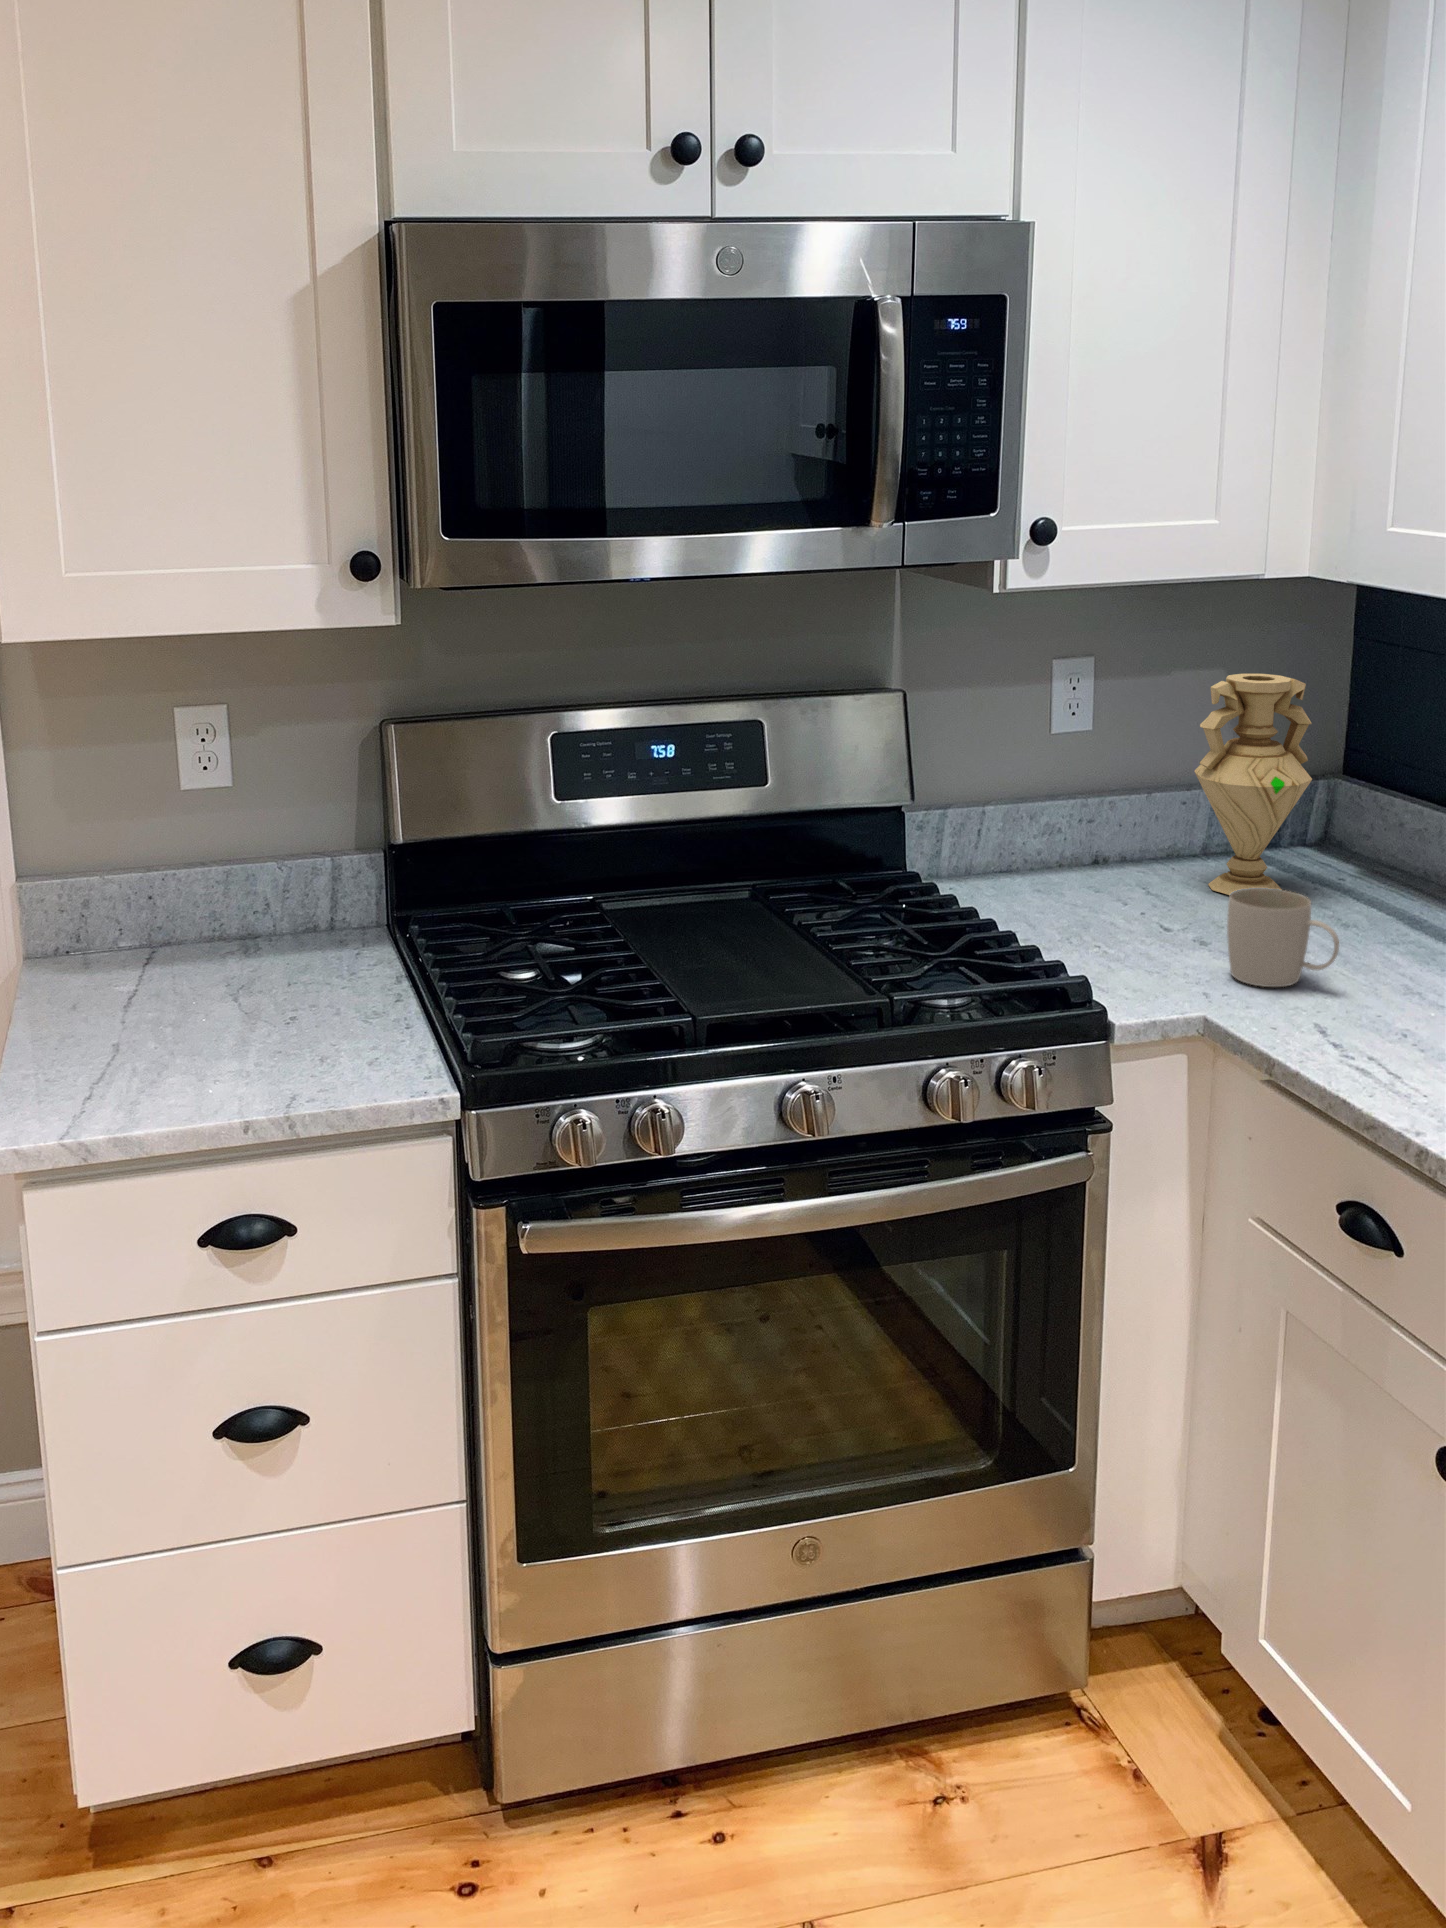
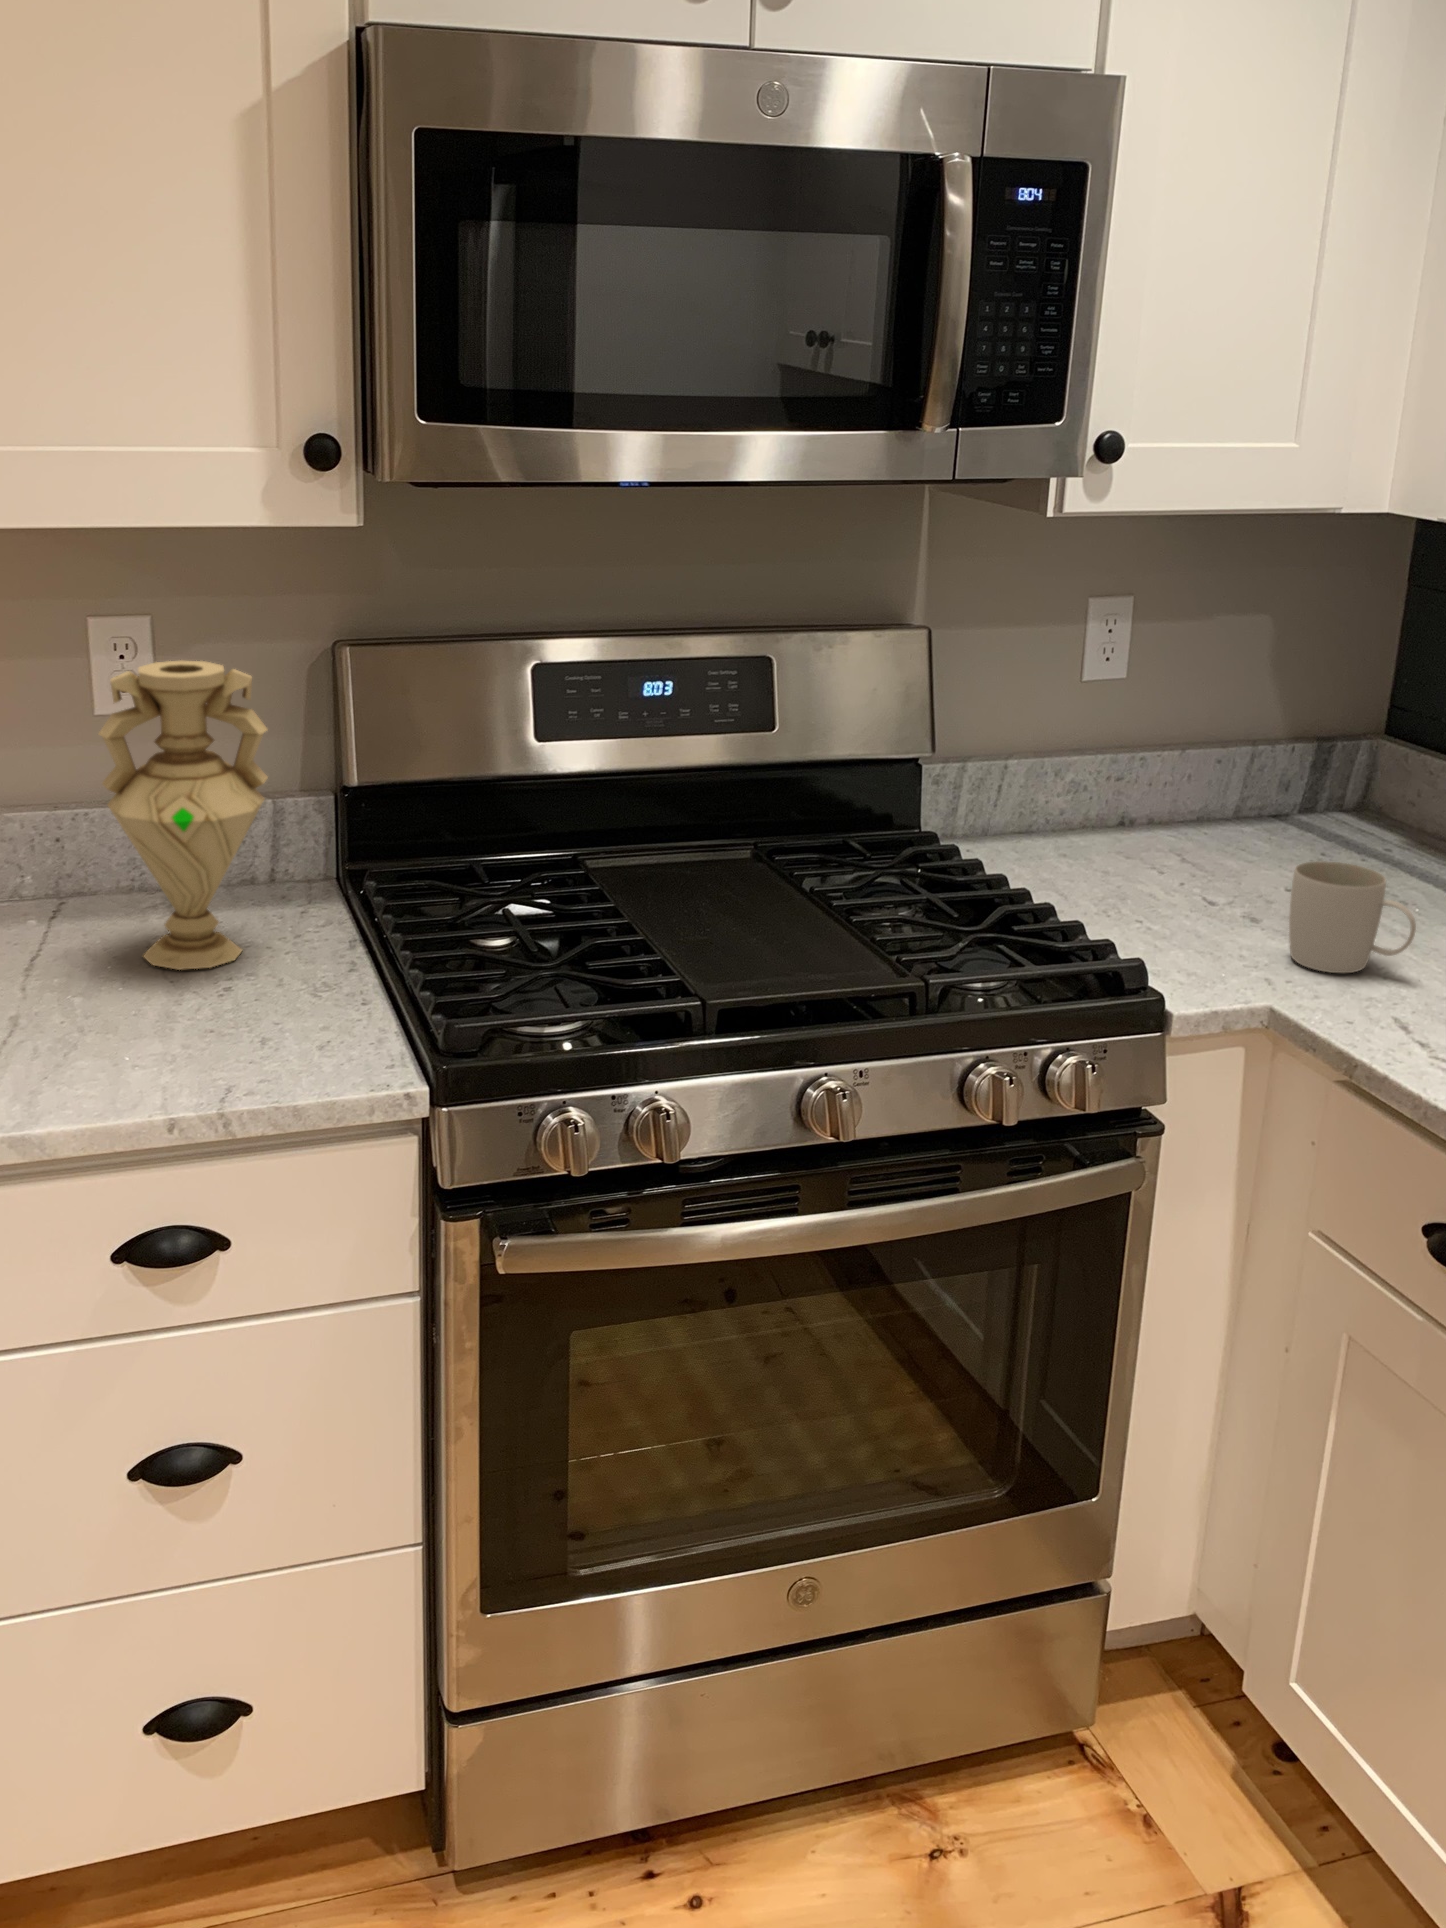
vase: present [1194,674,1312,895] -> present [99,661,268,970]

